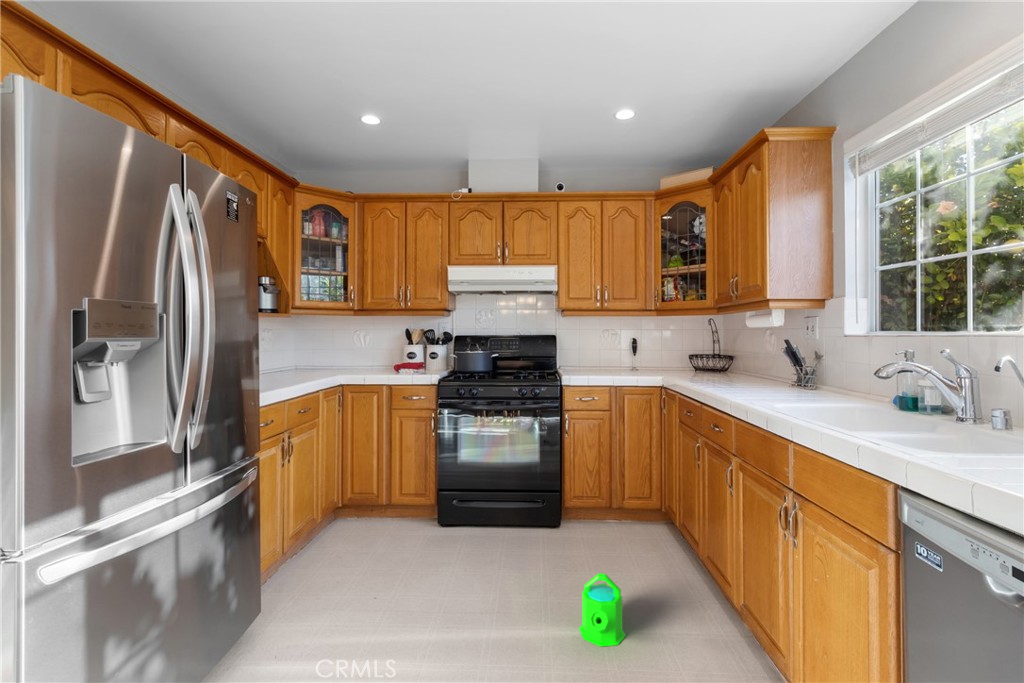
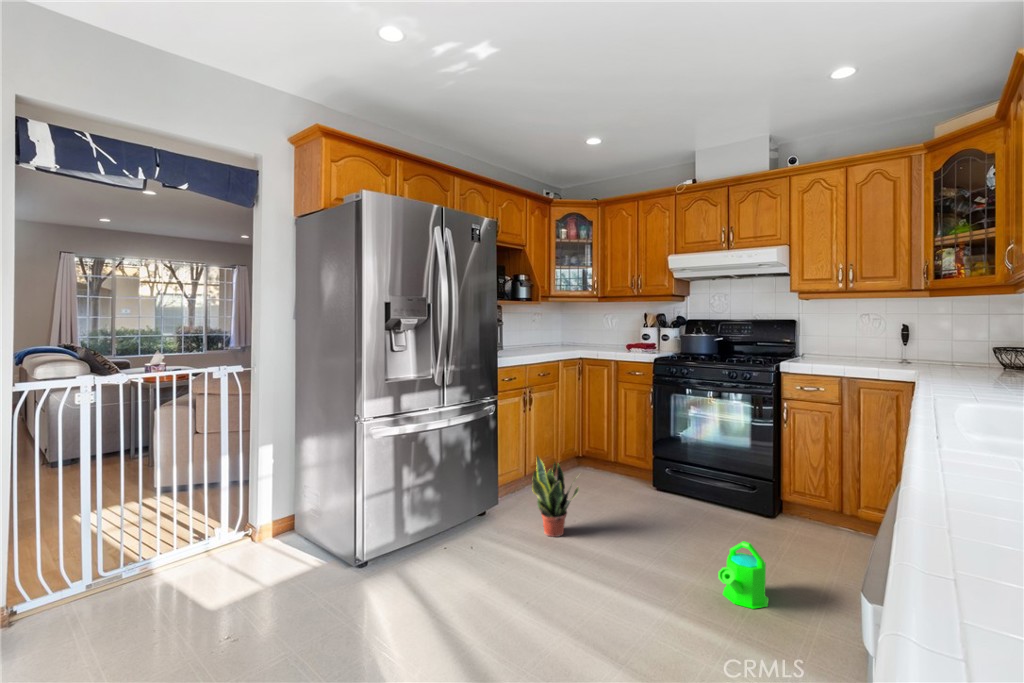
potted plant: none [323,525,394,634] -> present [532,456,579,537]

